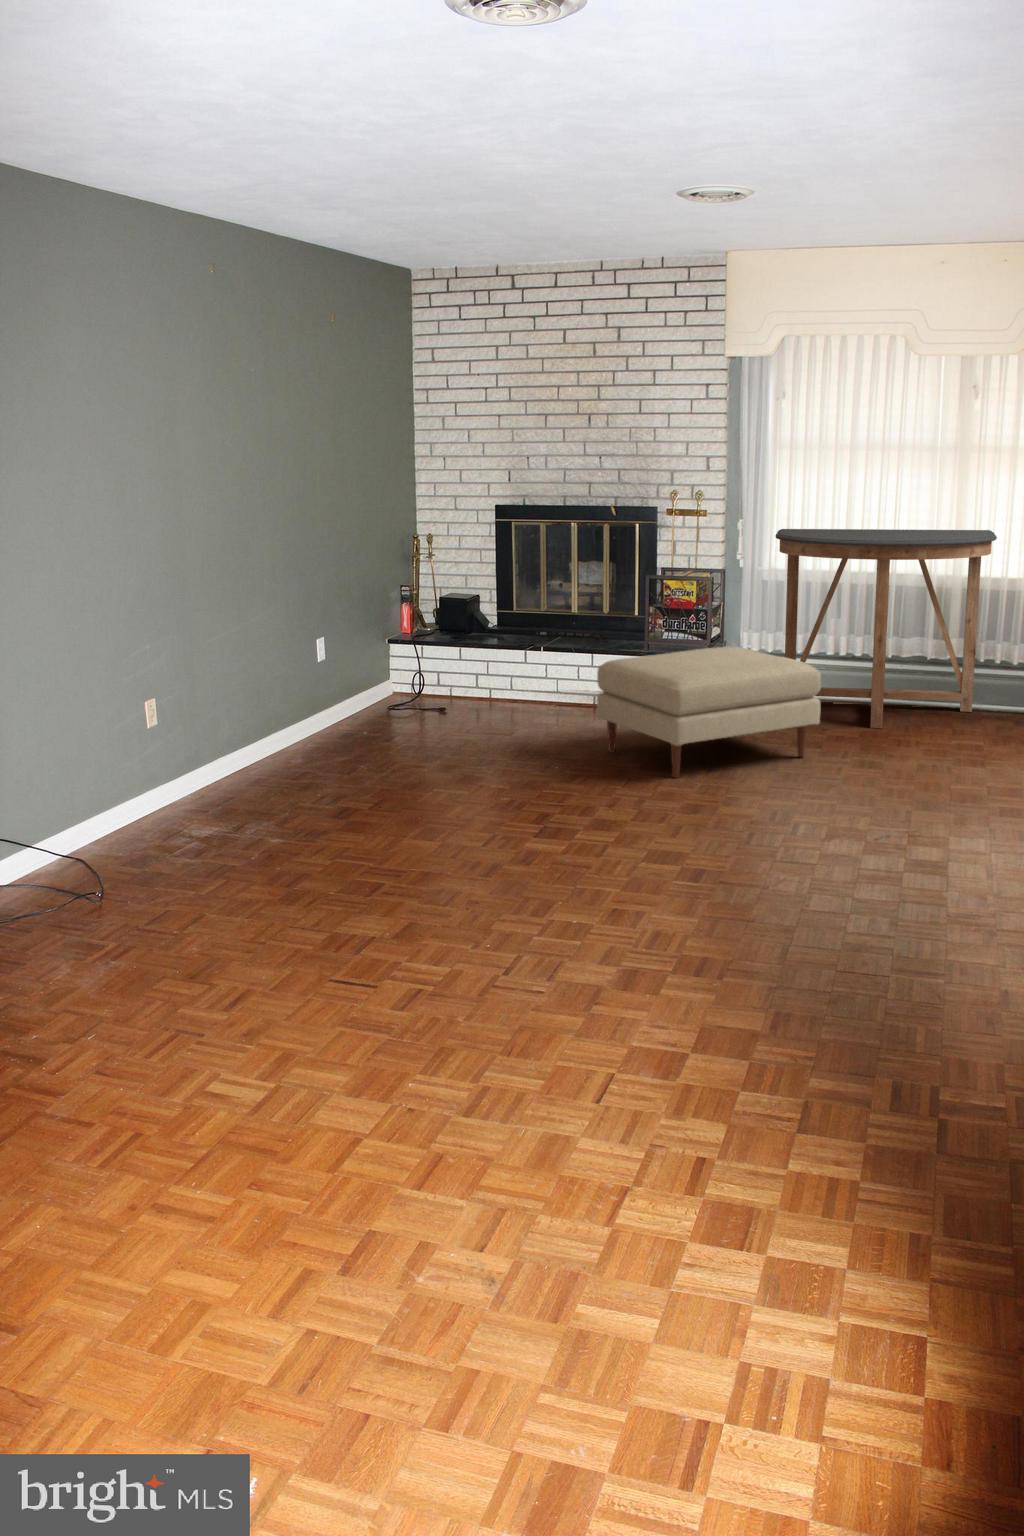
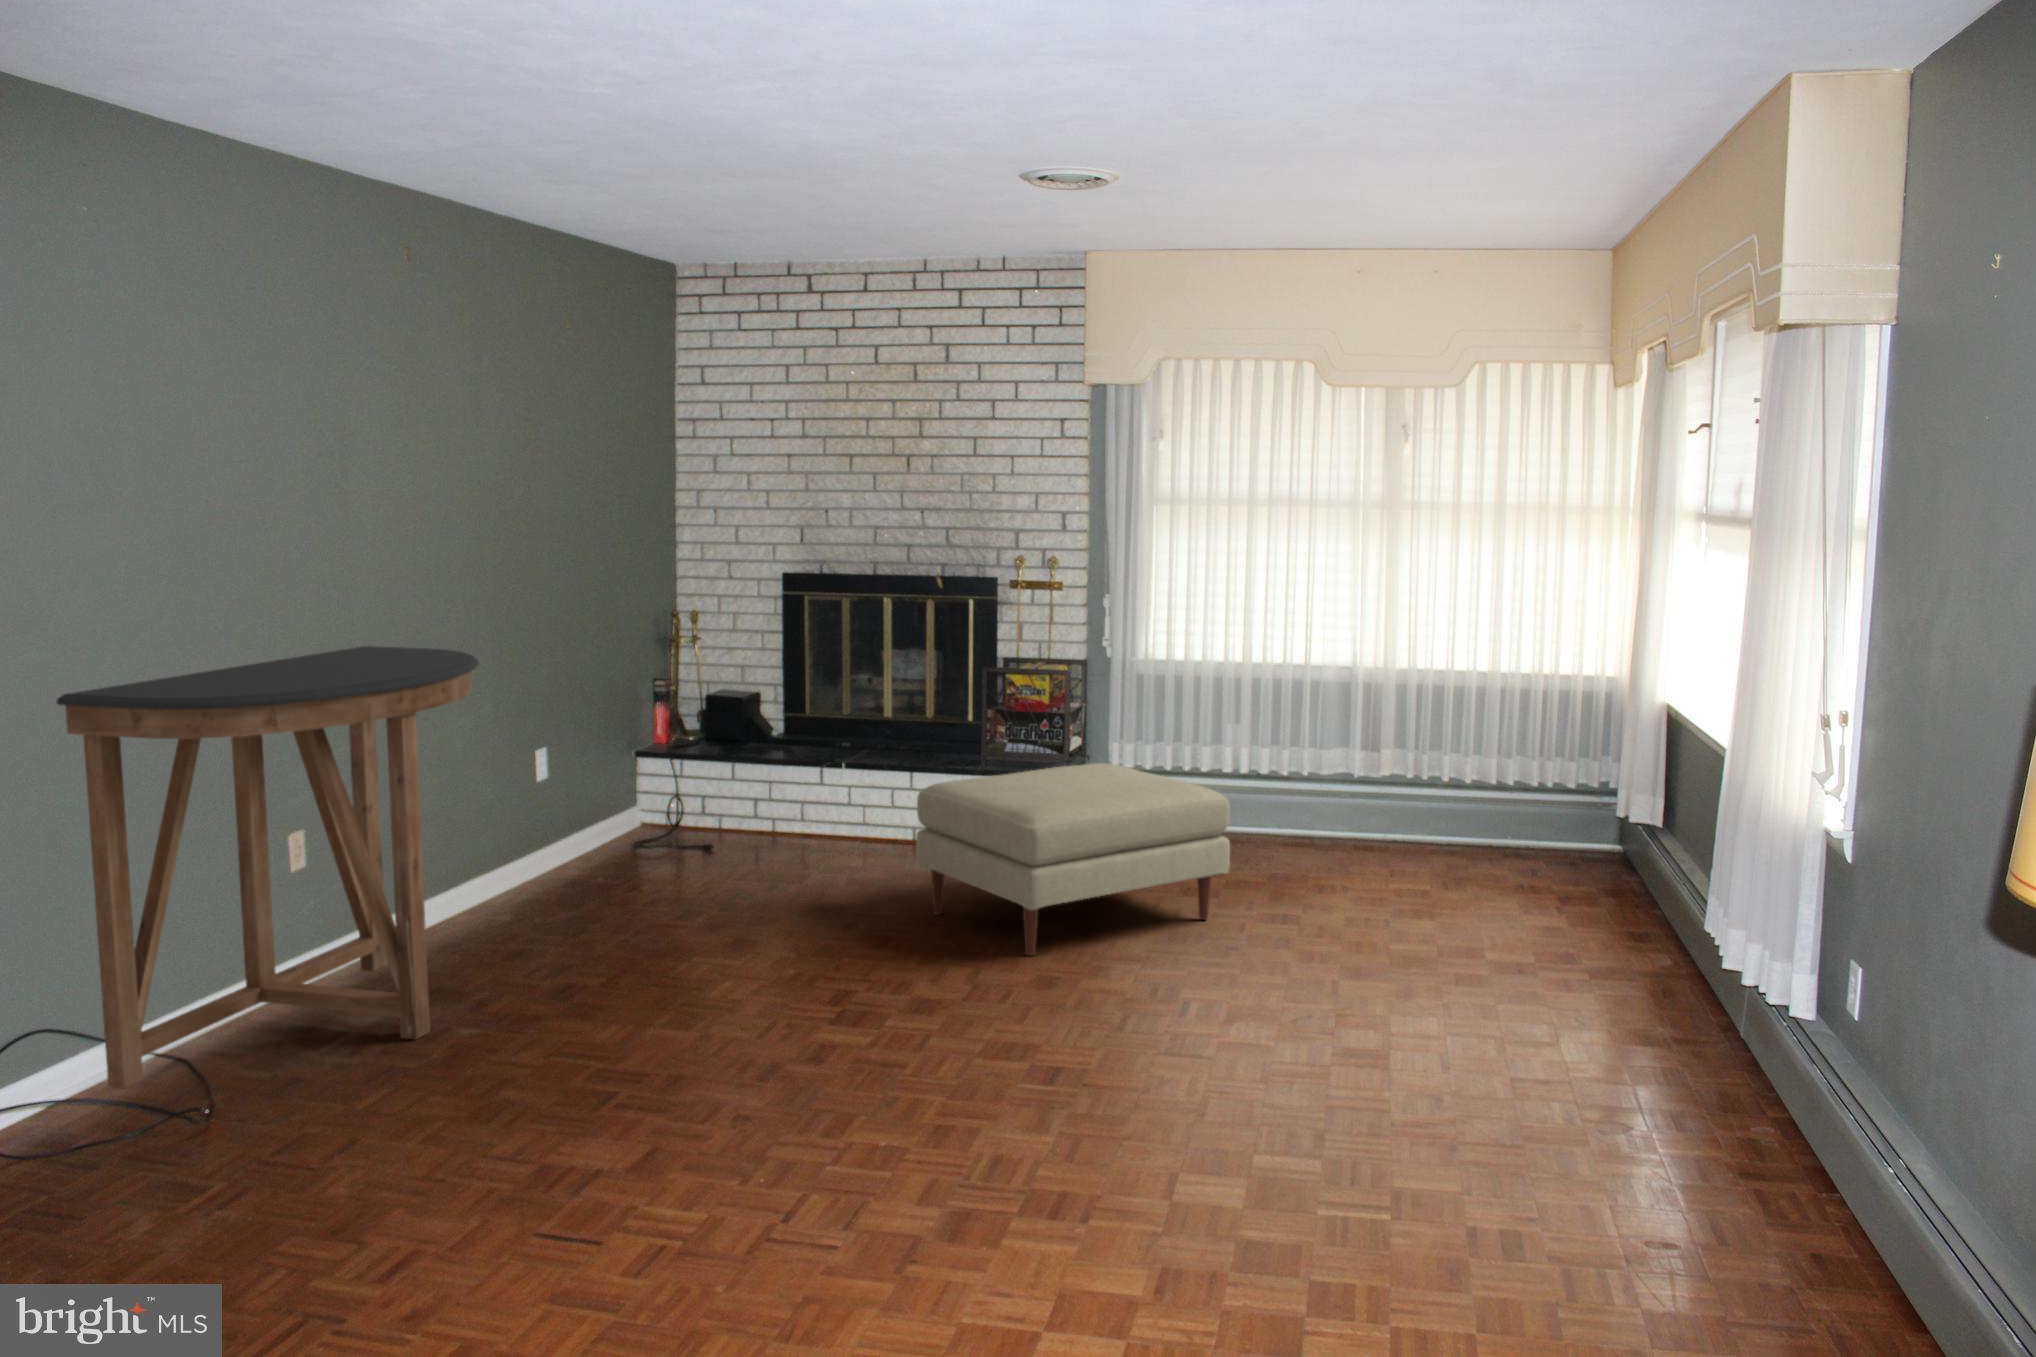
console table: present [776,529,997,728] -> present [57,646,479,1089]

